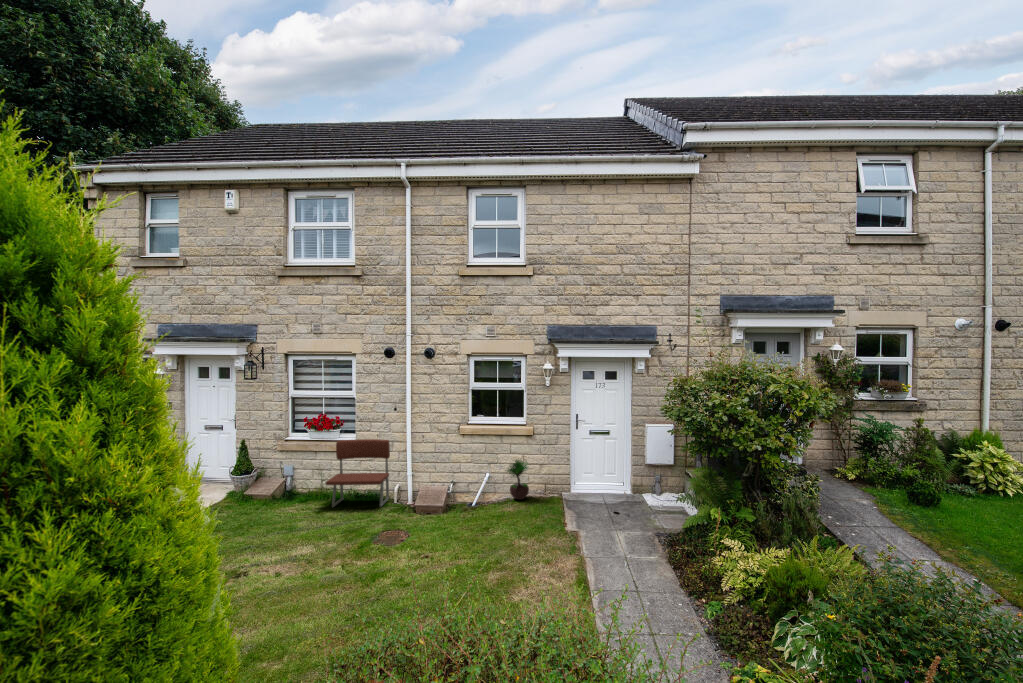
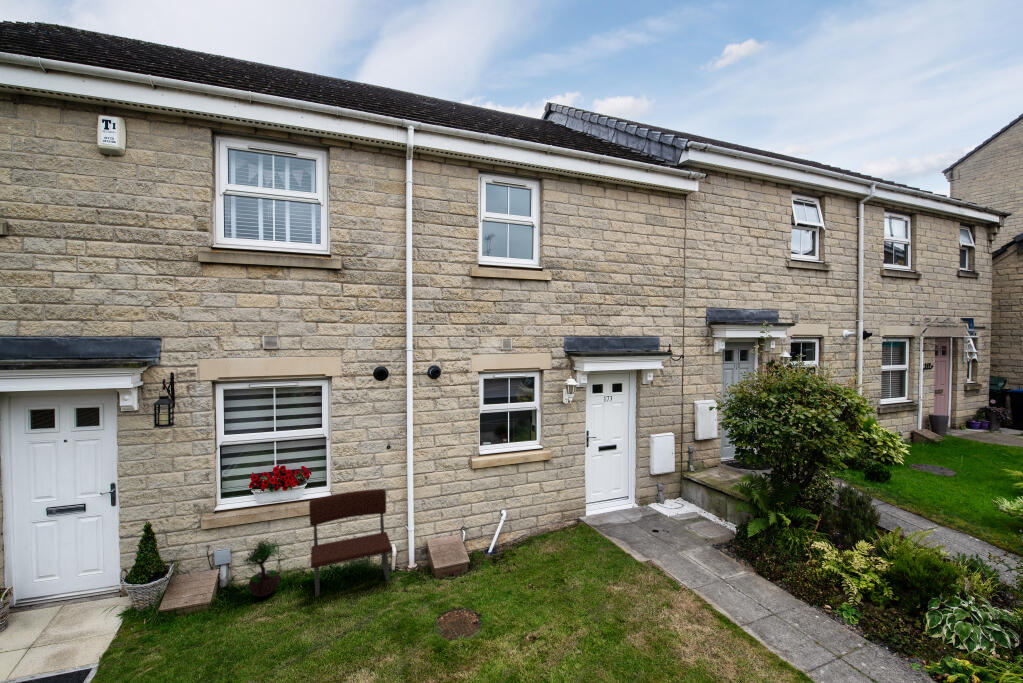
potted tree: present [507,460,529,499] -> present [244,538,279,597]

